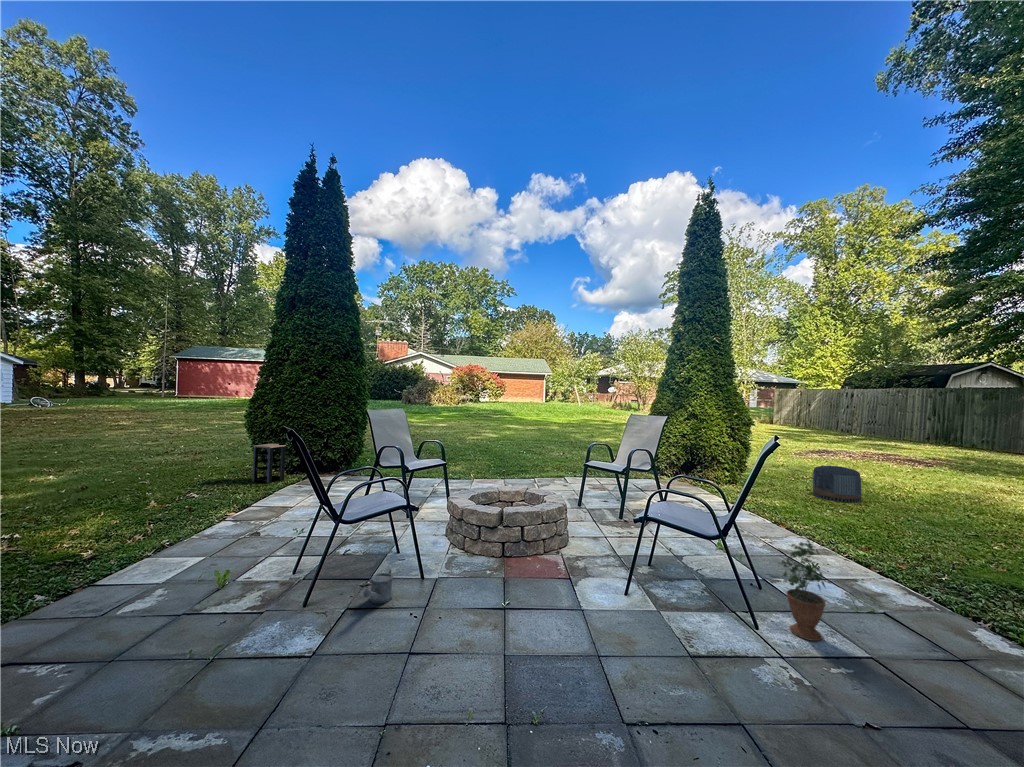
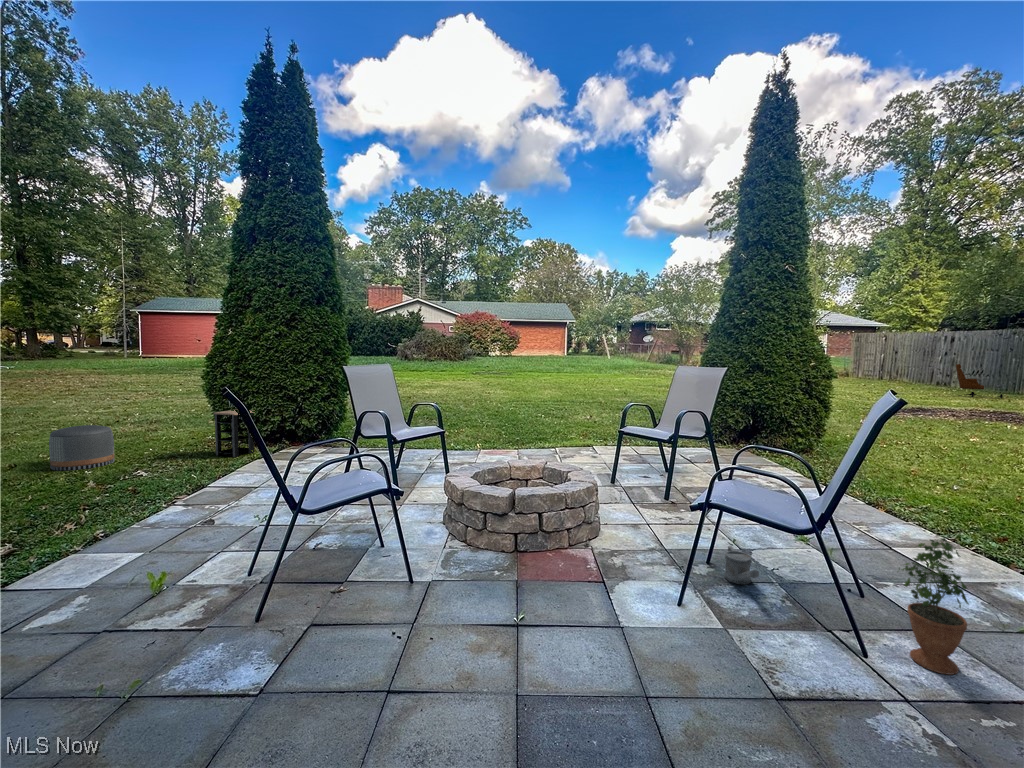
lounge chair: none [862,414,909,443] -> present [956,364,1004,398]
pouf: present [813,466,861,502] -> present [49,425,114,470]
watering can: present [363,569,393,604] -> present [724,546,759,584]

